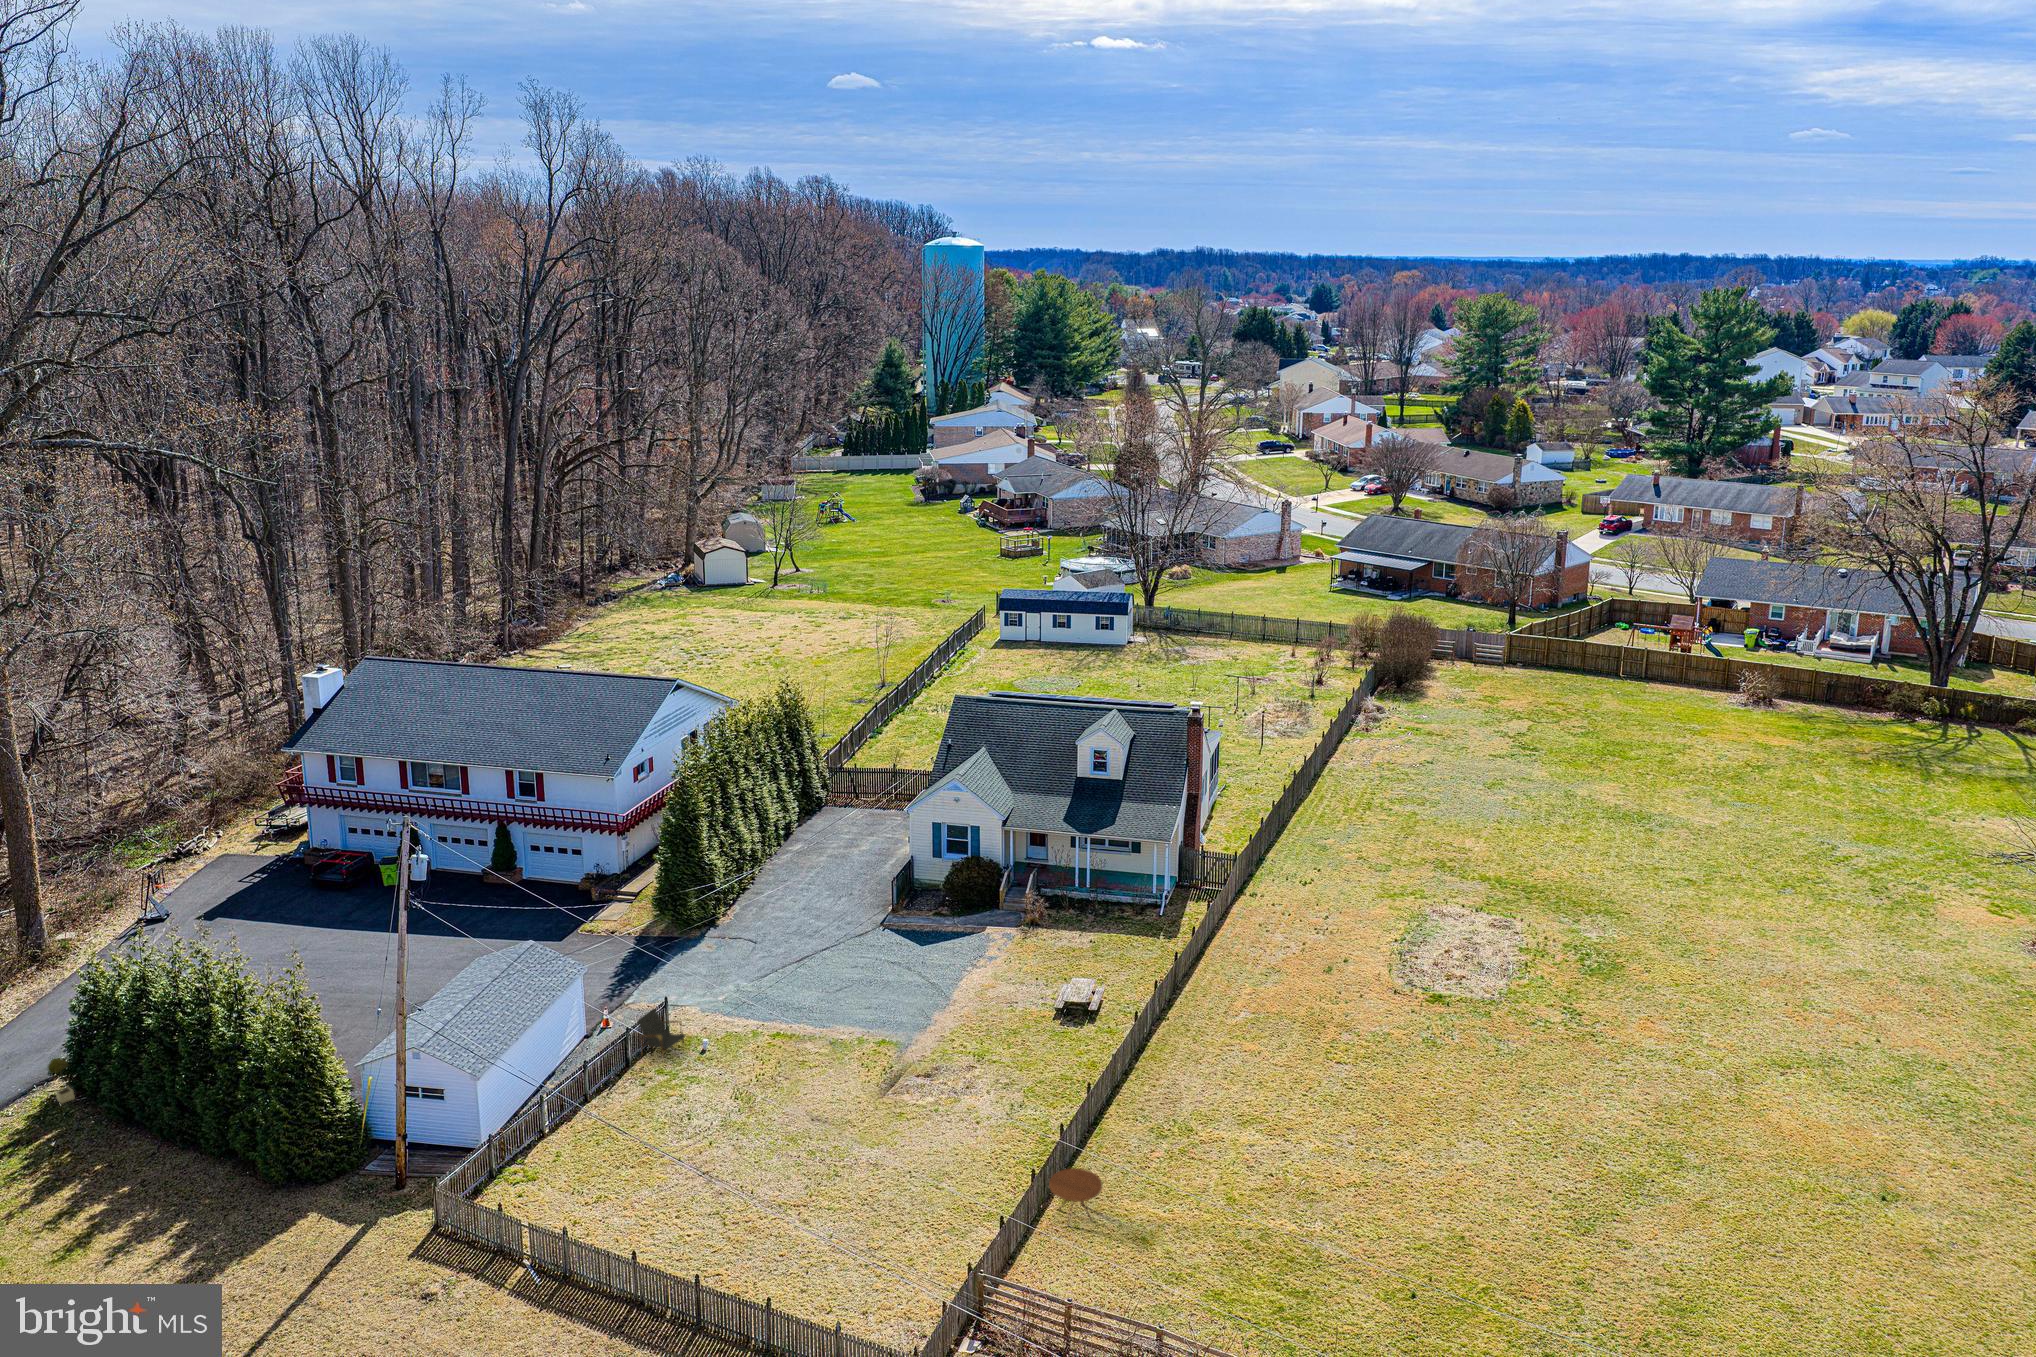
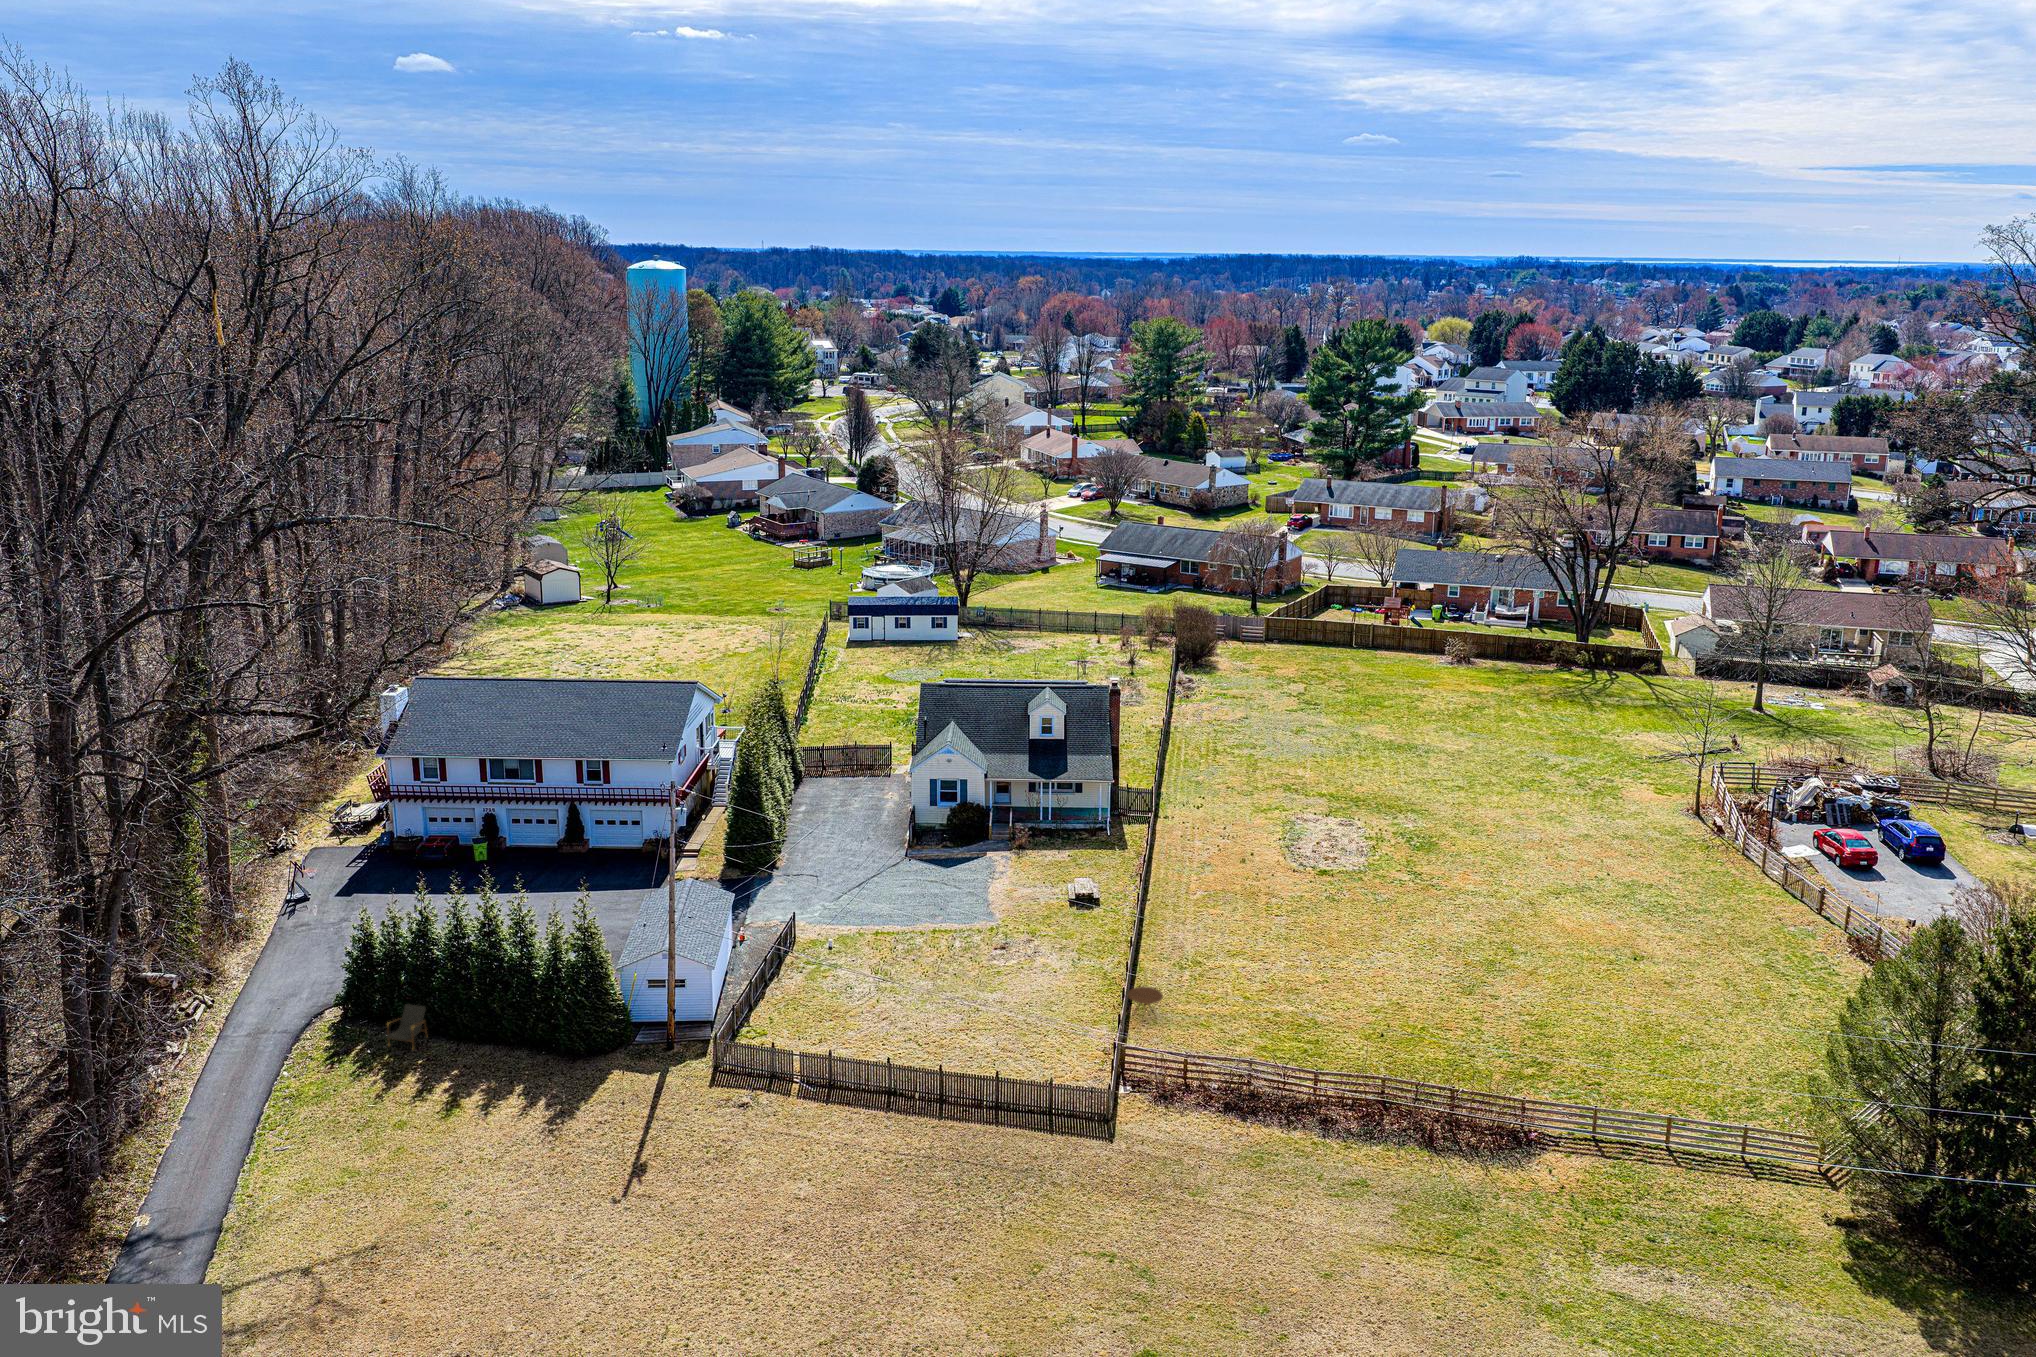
lounge chair: present [638,1009,686,1060] -> present [387,1004,427,1047]
potted tree: present [48,1058,75,1103] -> none [338,995,358,1030]

